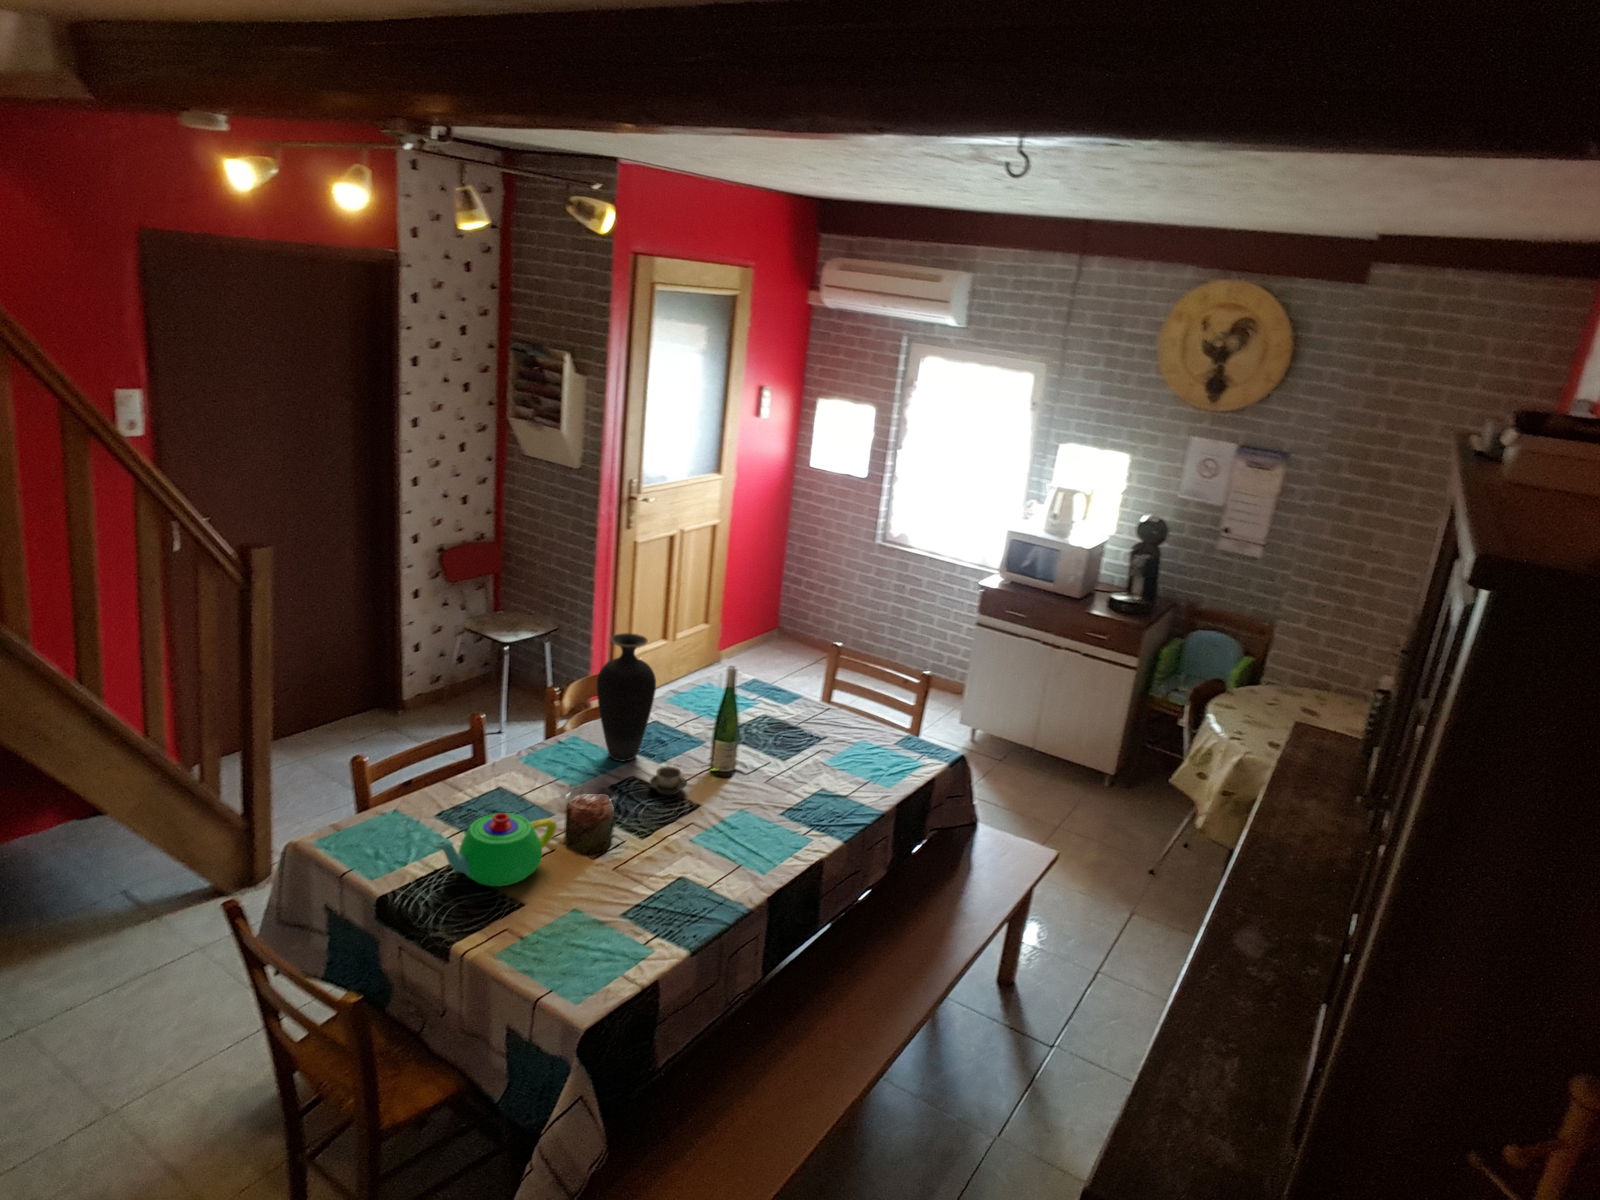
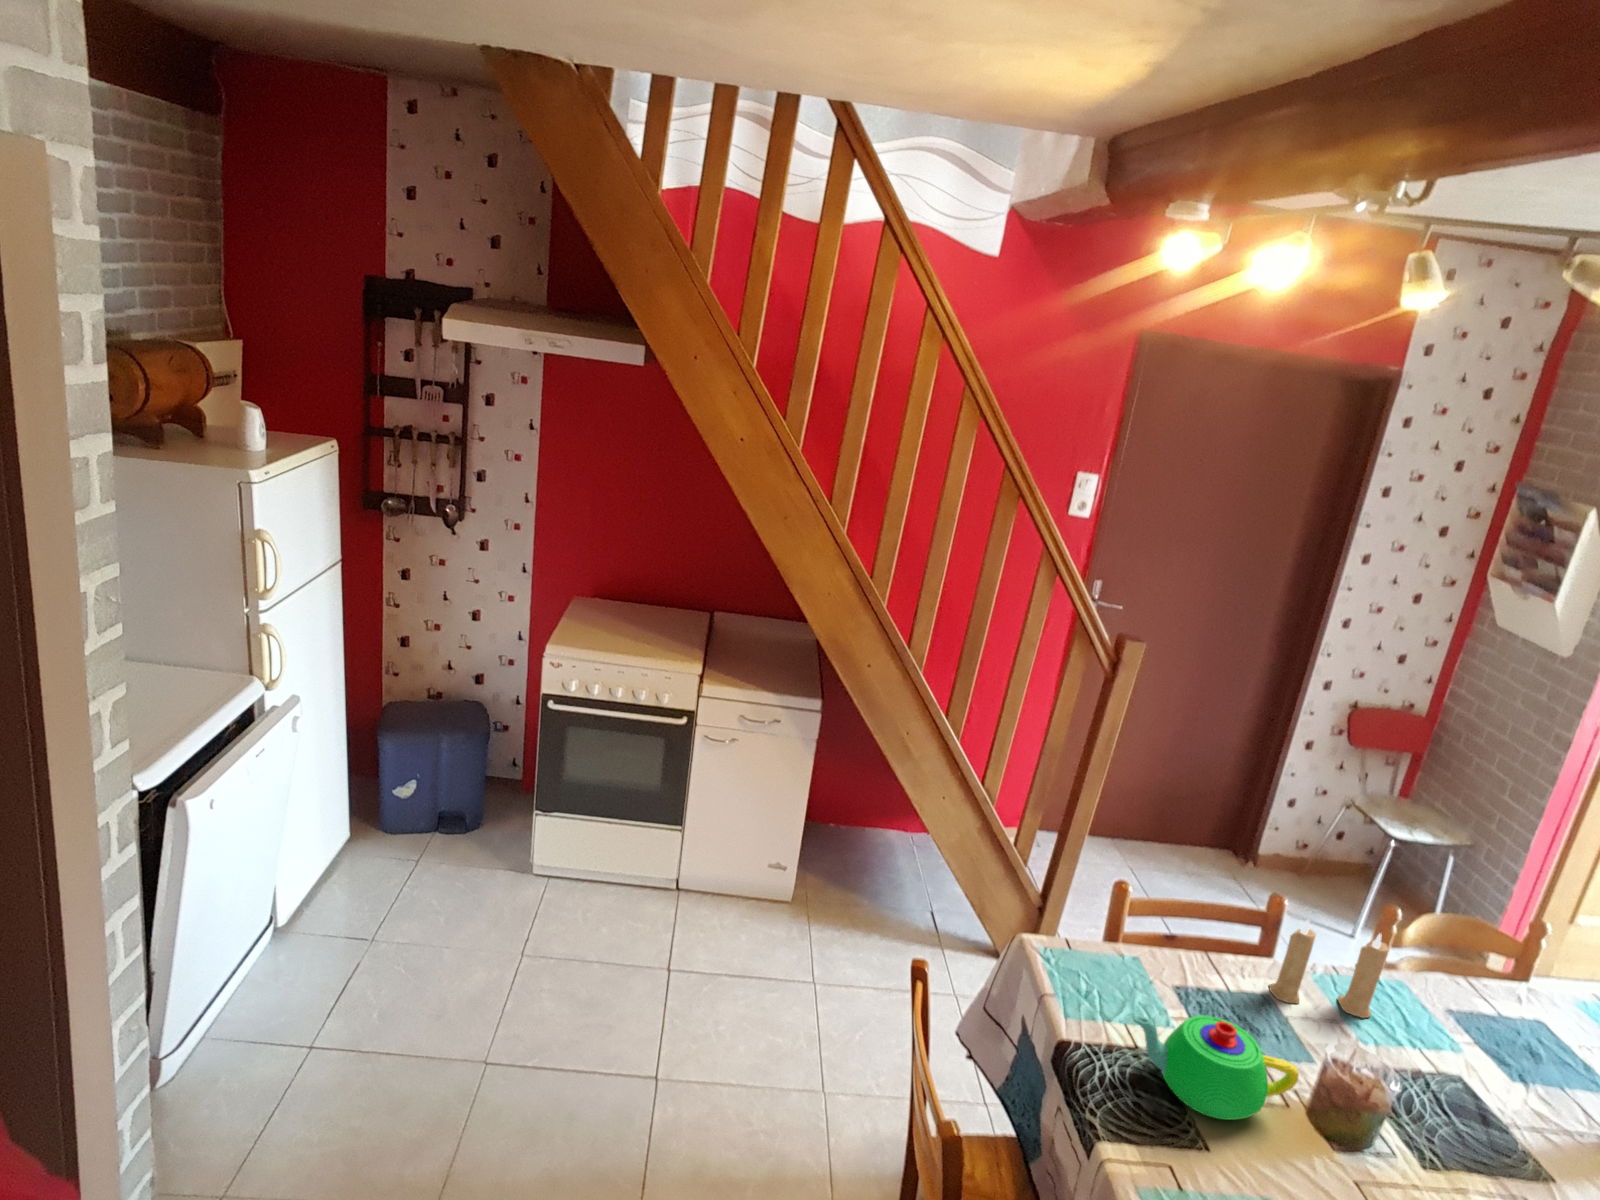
vase: present [597,633,656,761] -> none [1436,874,1546,1052]
candle: none [499,702,570,787] -> present [1269,920,1389,1018]
cup: present [650,766,687,795] -> none [1477,1085,1542,1136]

